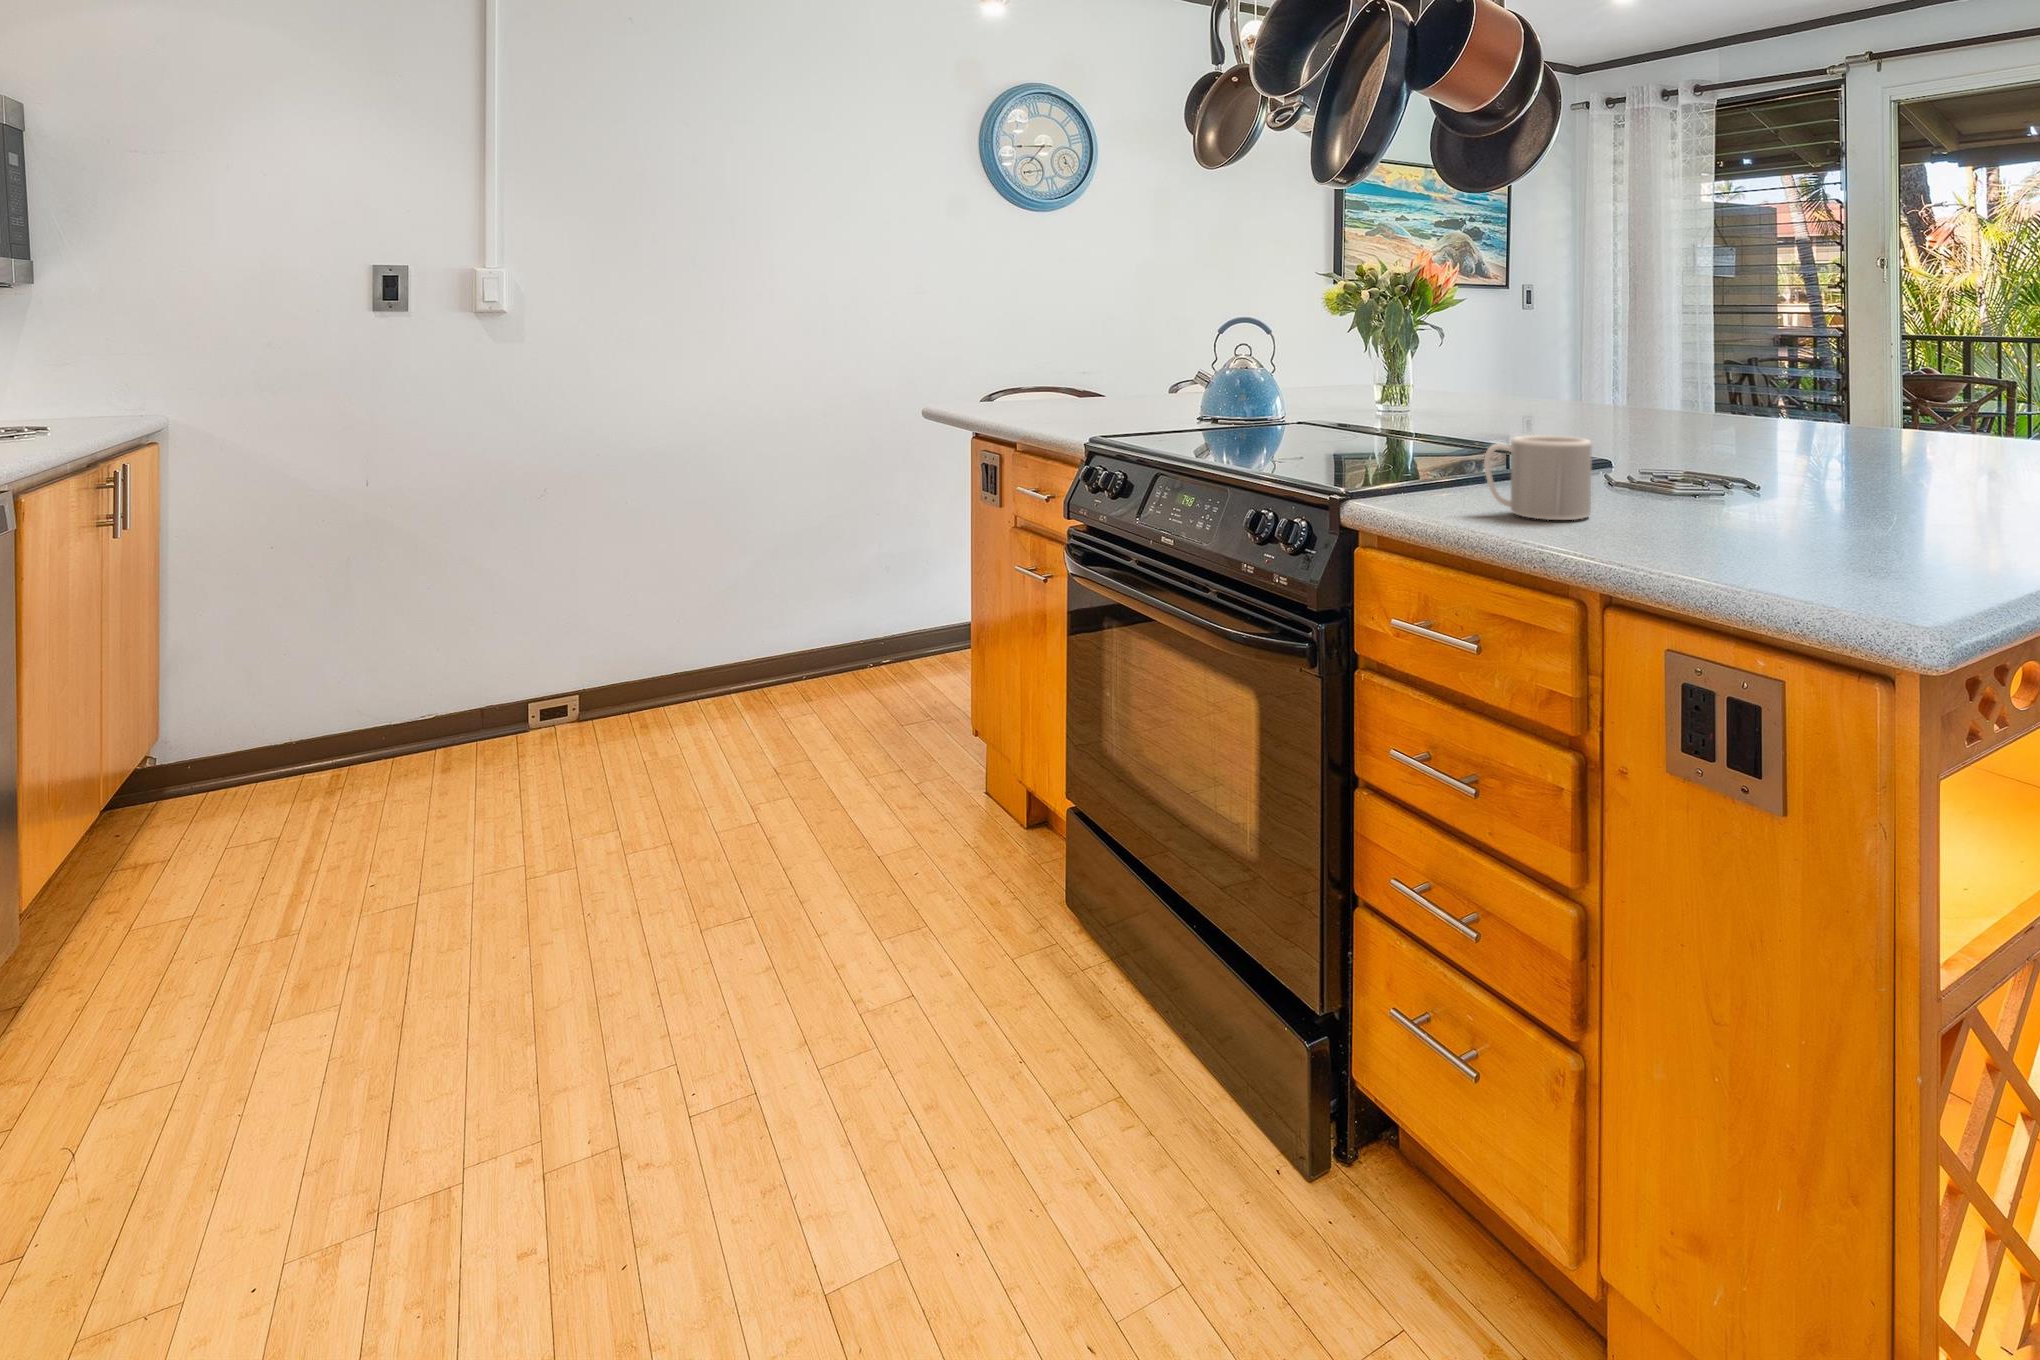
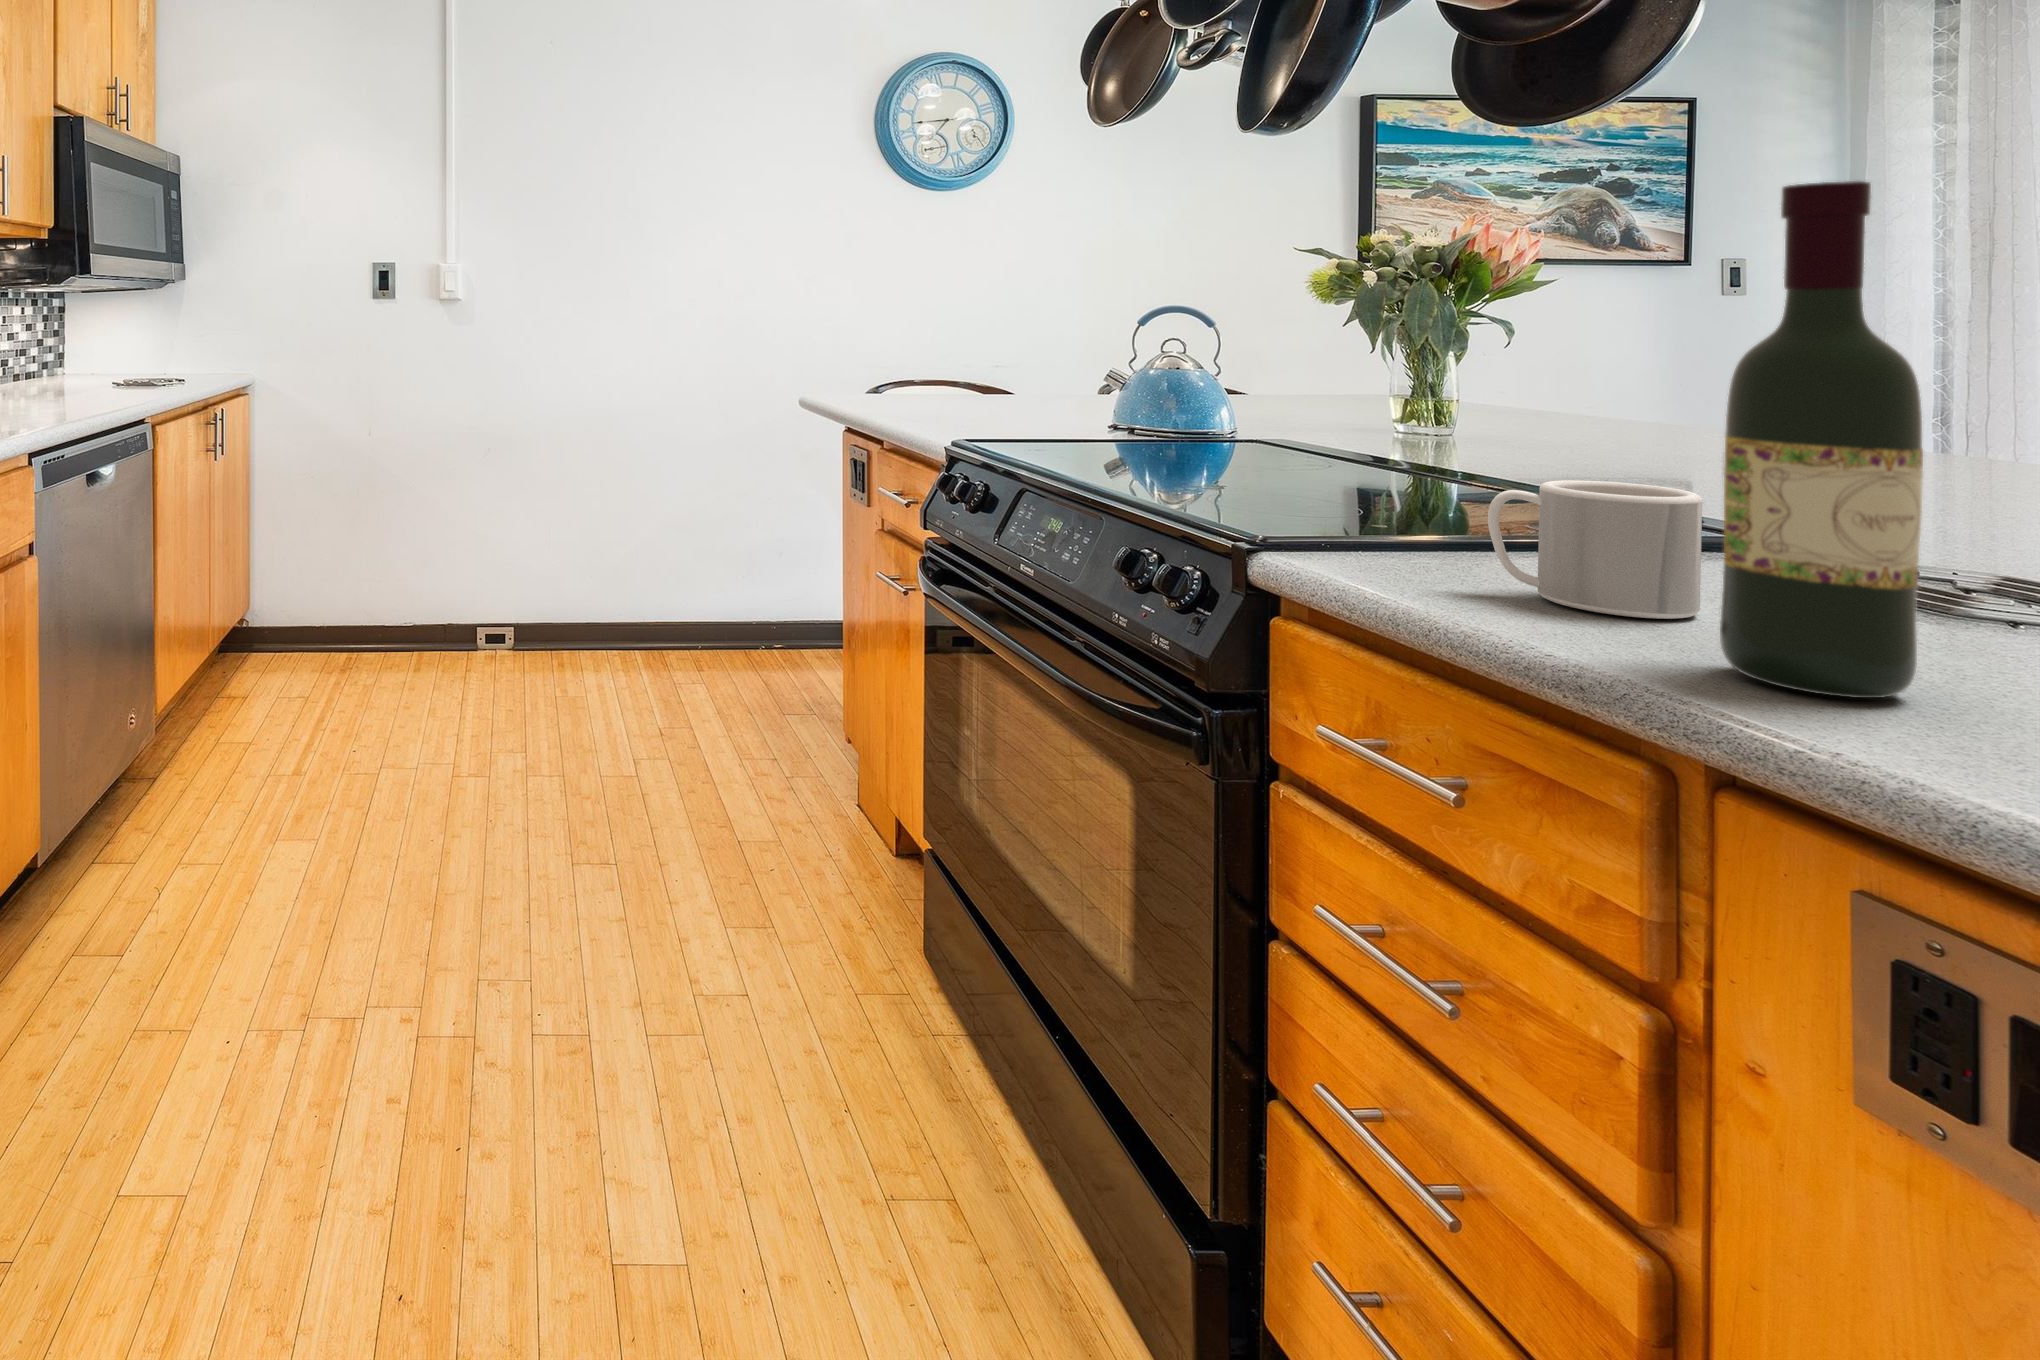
wine bottle: none [1606,248,1690,549] -> present [1720,181,1923,698]

